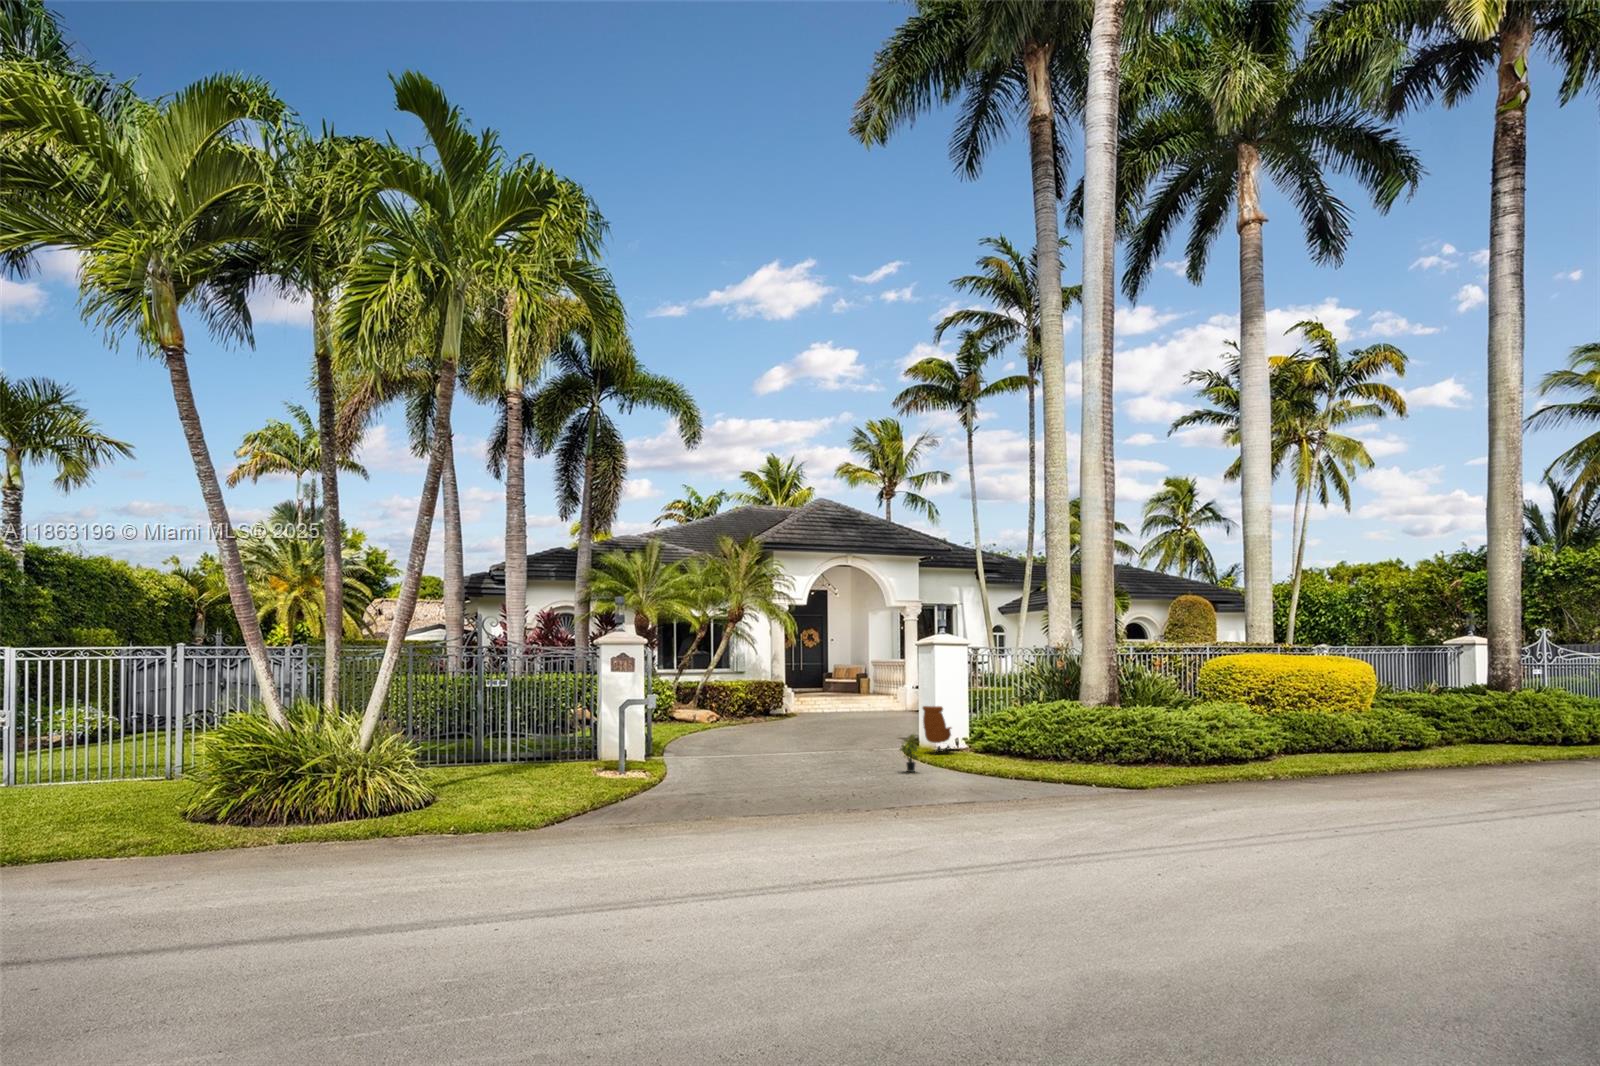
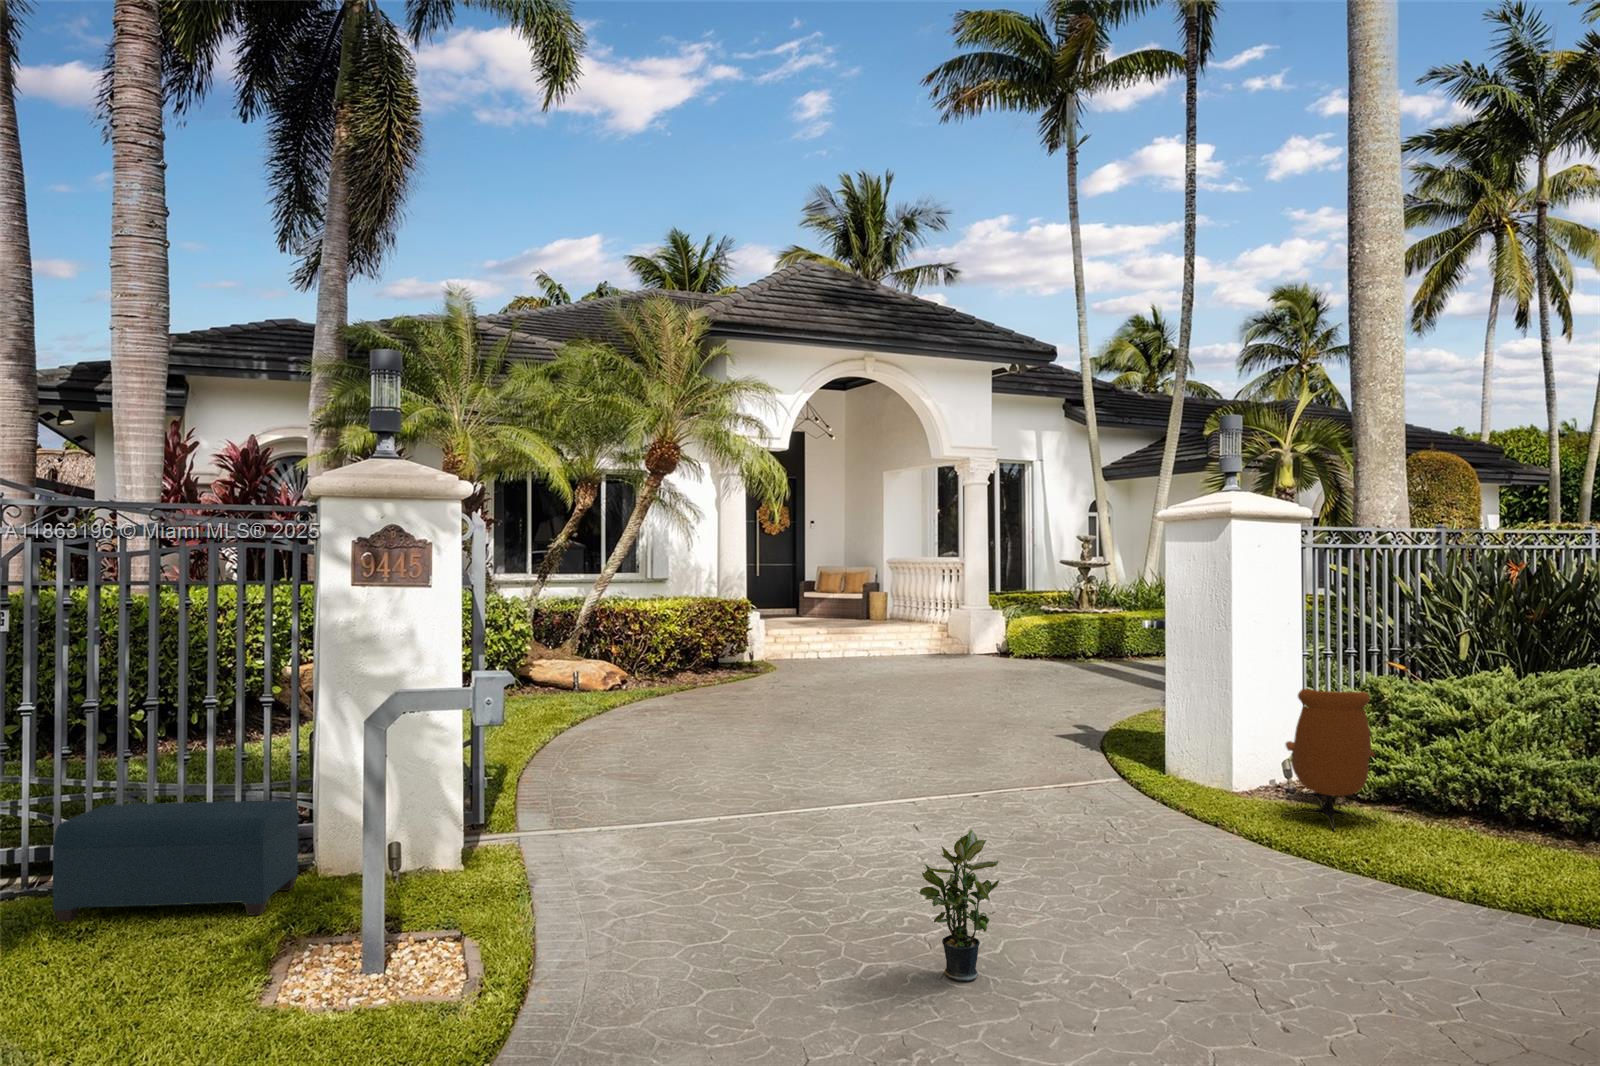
bench: none [541,733,602,762] -> present [53,801,299,922]
potted plant: present [900,734,919,772] -> present [920,830,999,981]

